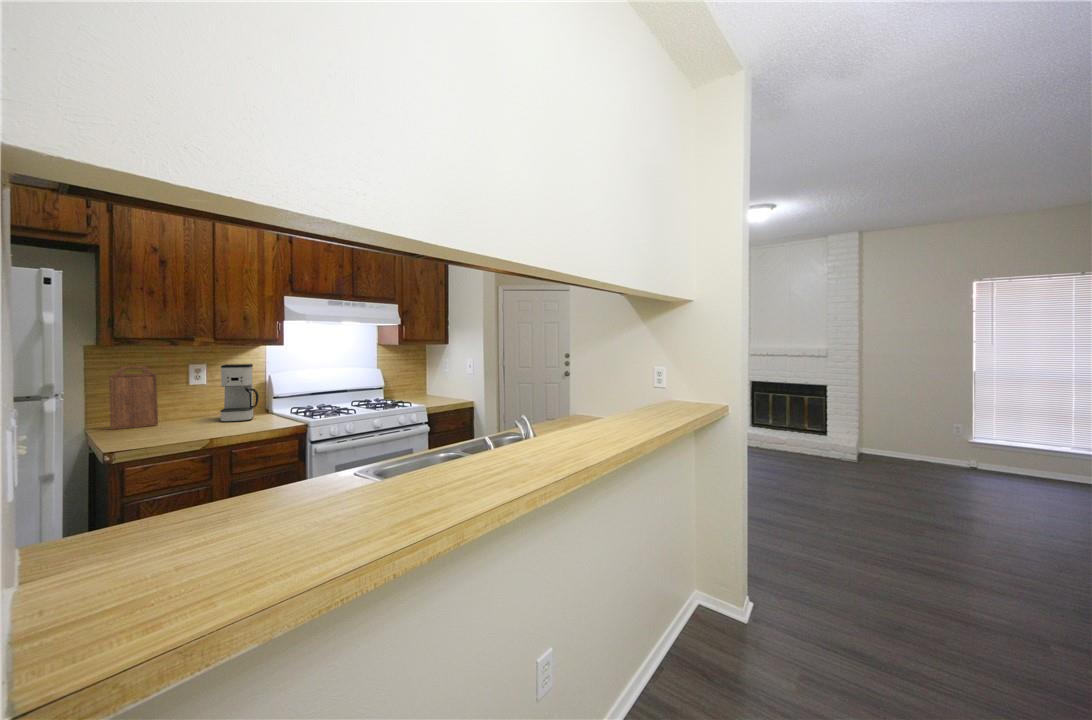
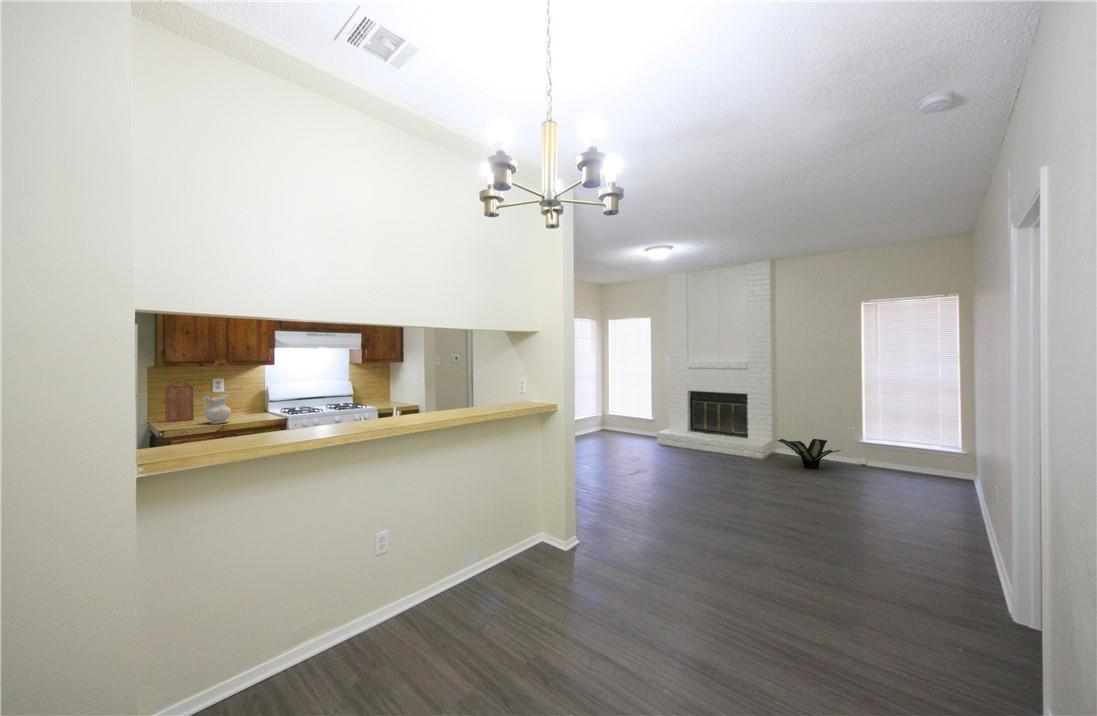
coffee maker: present [220,364,259,422] -> none [233,378,258,418]
ceramic pitcher: none [168,387,216,432] -> present [202,395,231,424]
potted plant: none [874,435,959,471] -> present [778,439,840,469]

